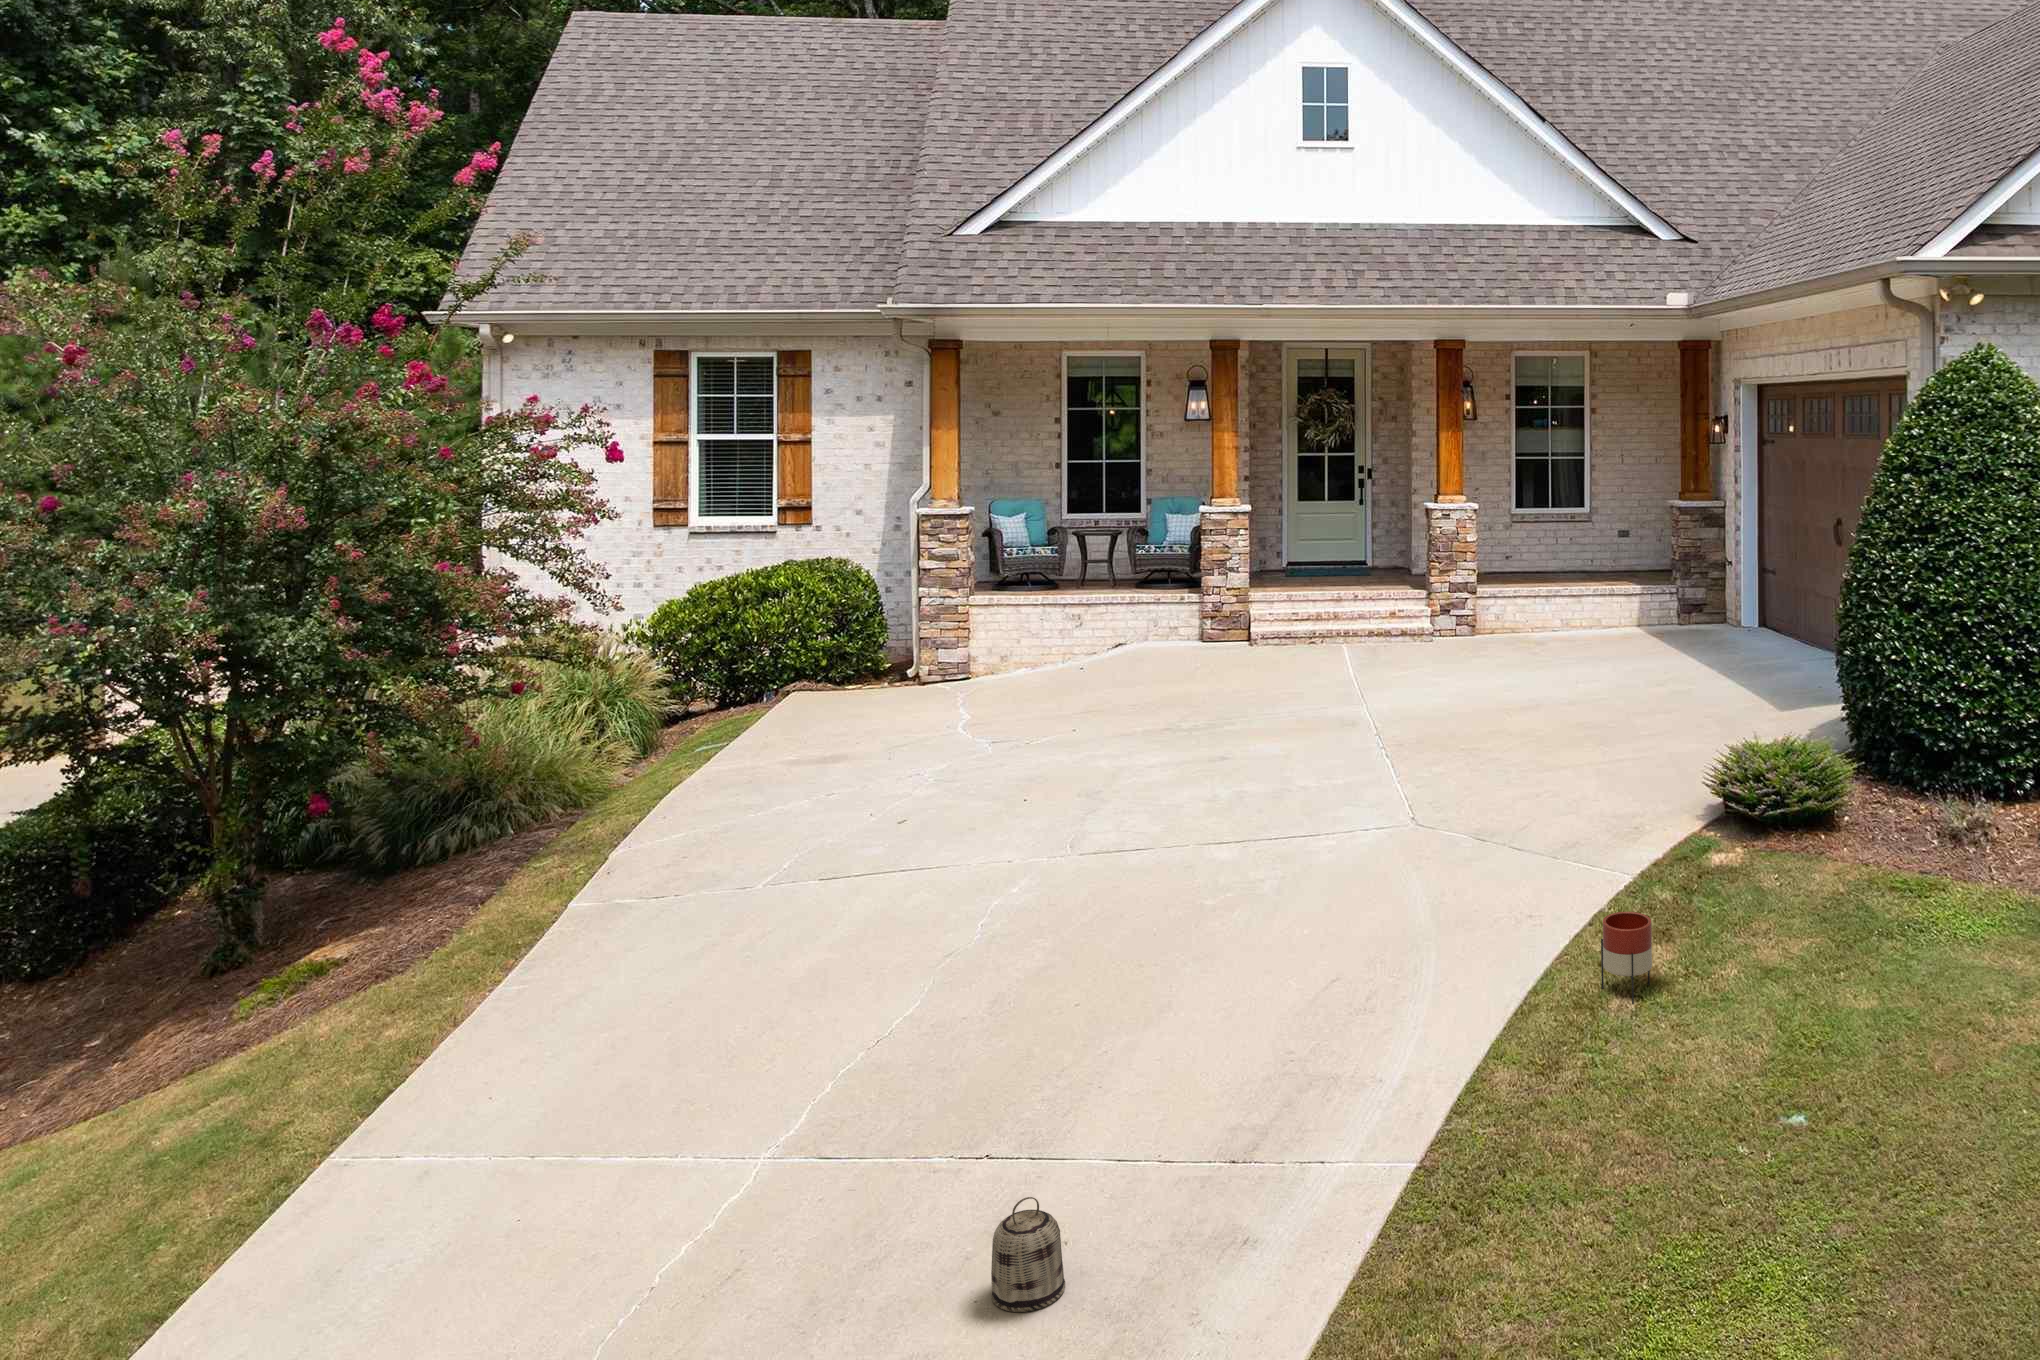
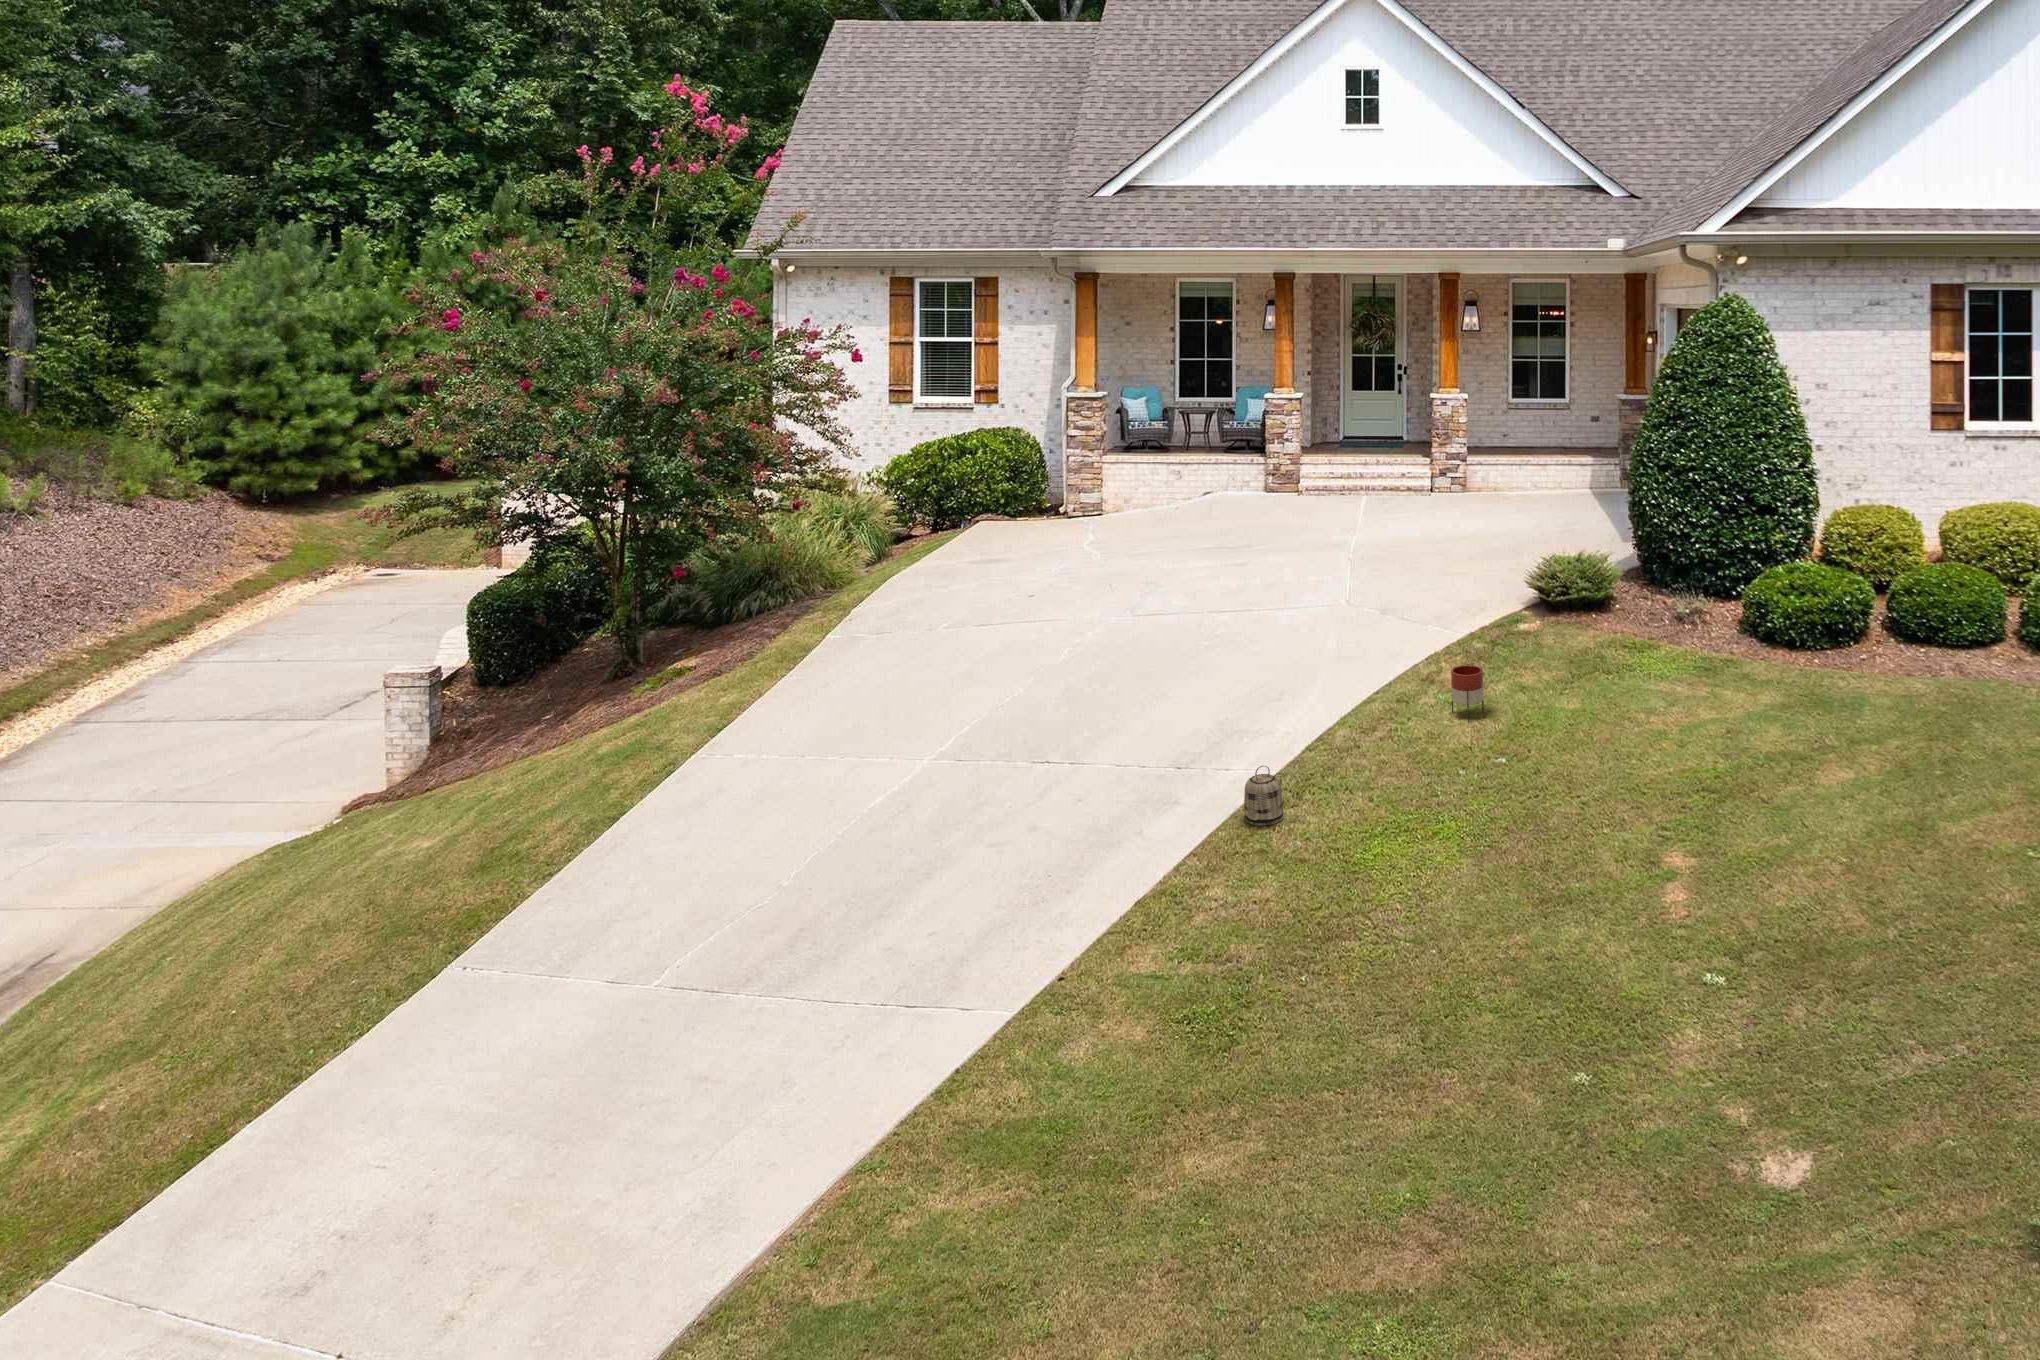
basket: present [991,1197,1065,1312] -> present [1244,766,1284,826]

